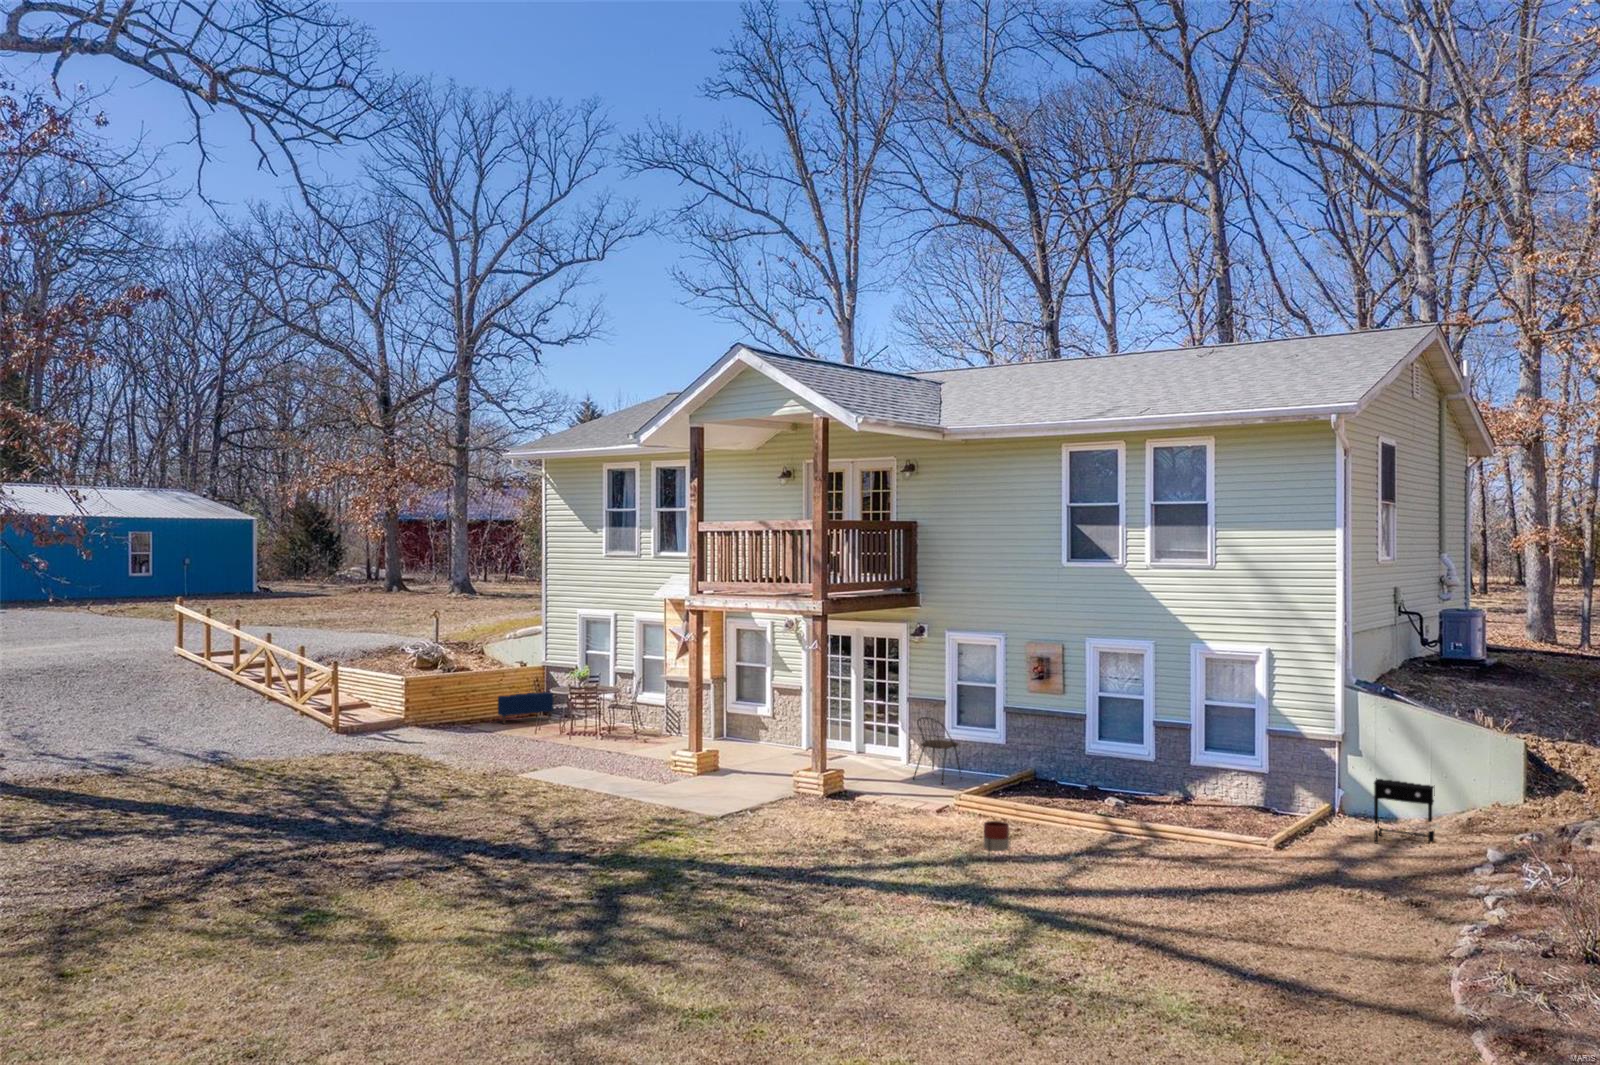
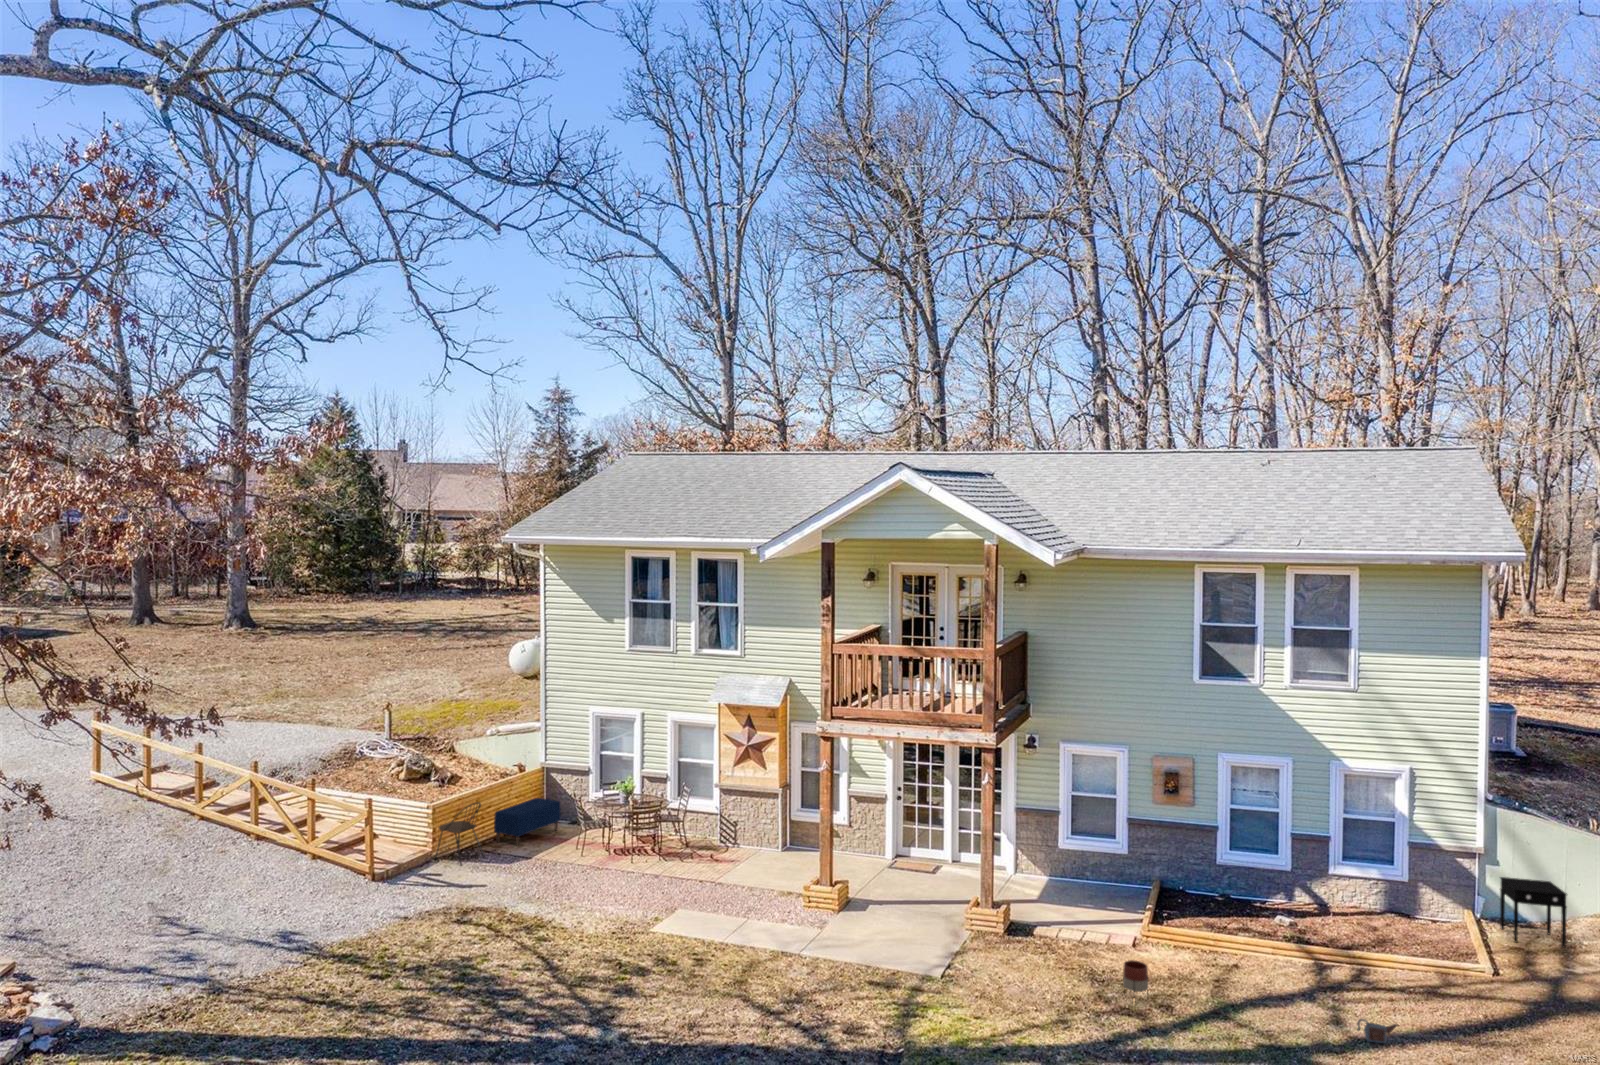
chair: present [913,717,961,783] -> present [435,802,484,864]
planter: present [983,821,1010,854] -> present [1123,960,1148,997]
watering can: none [1040,851,1078,877] -> present [1357,1019,1397,1043]

